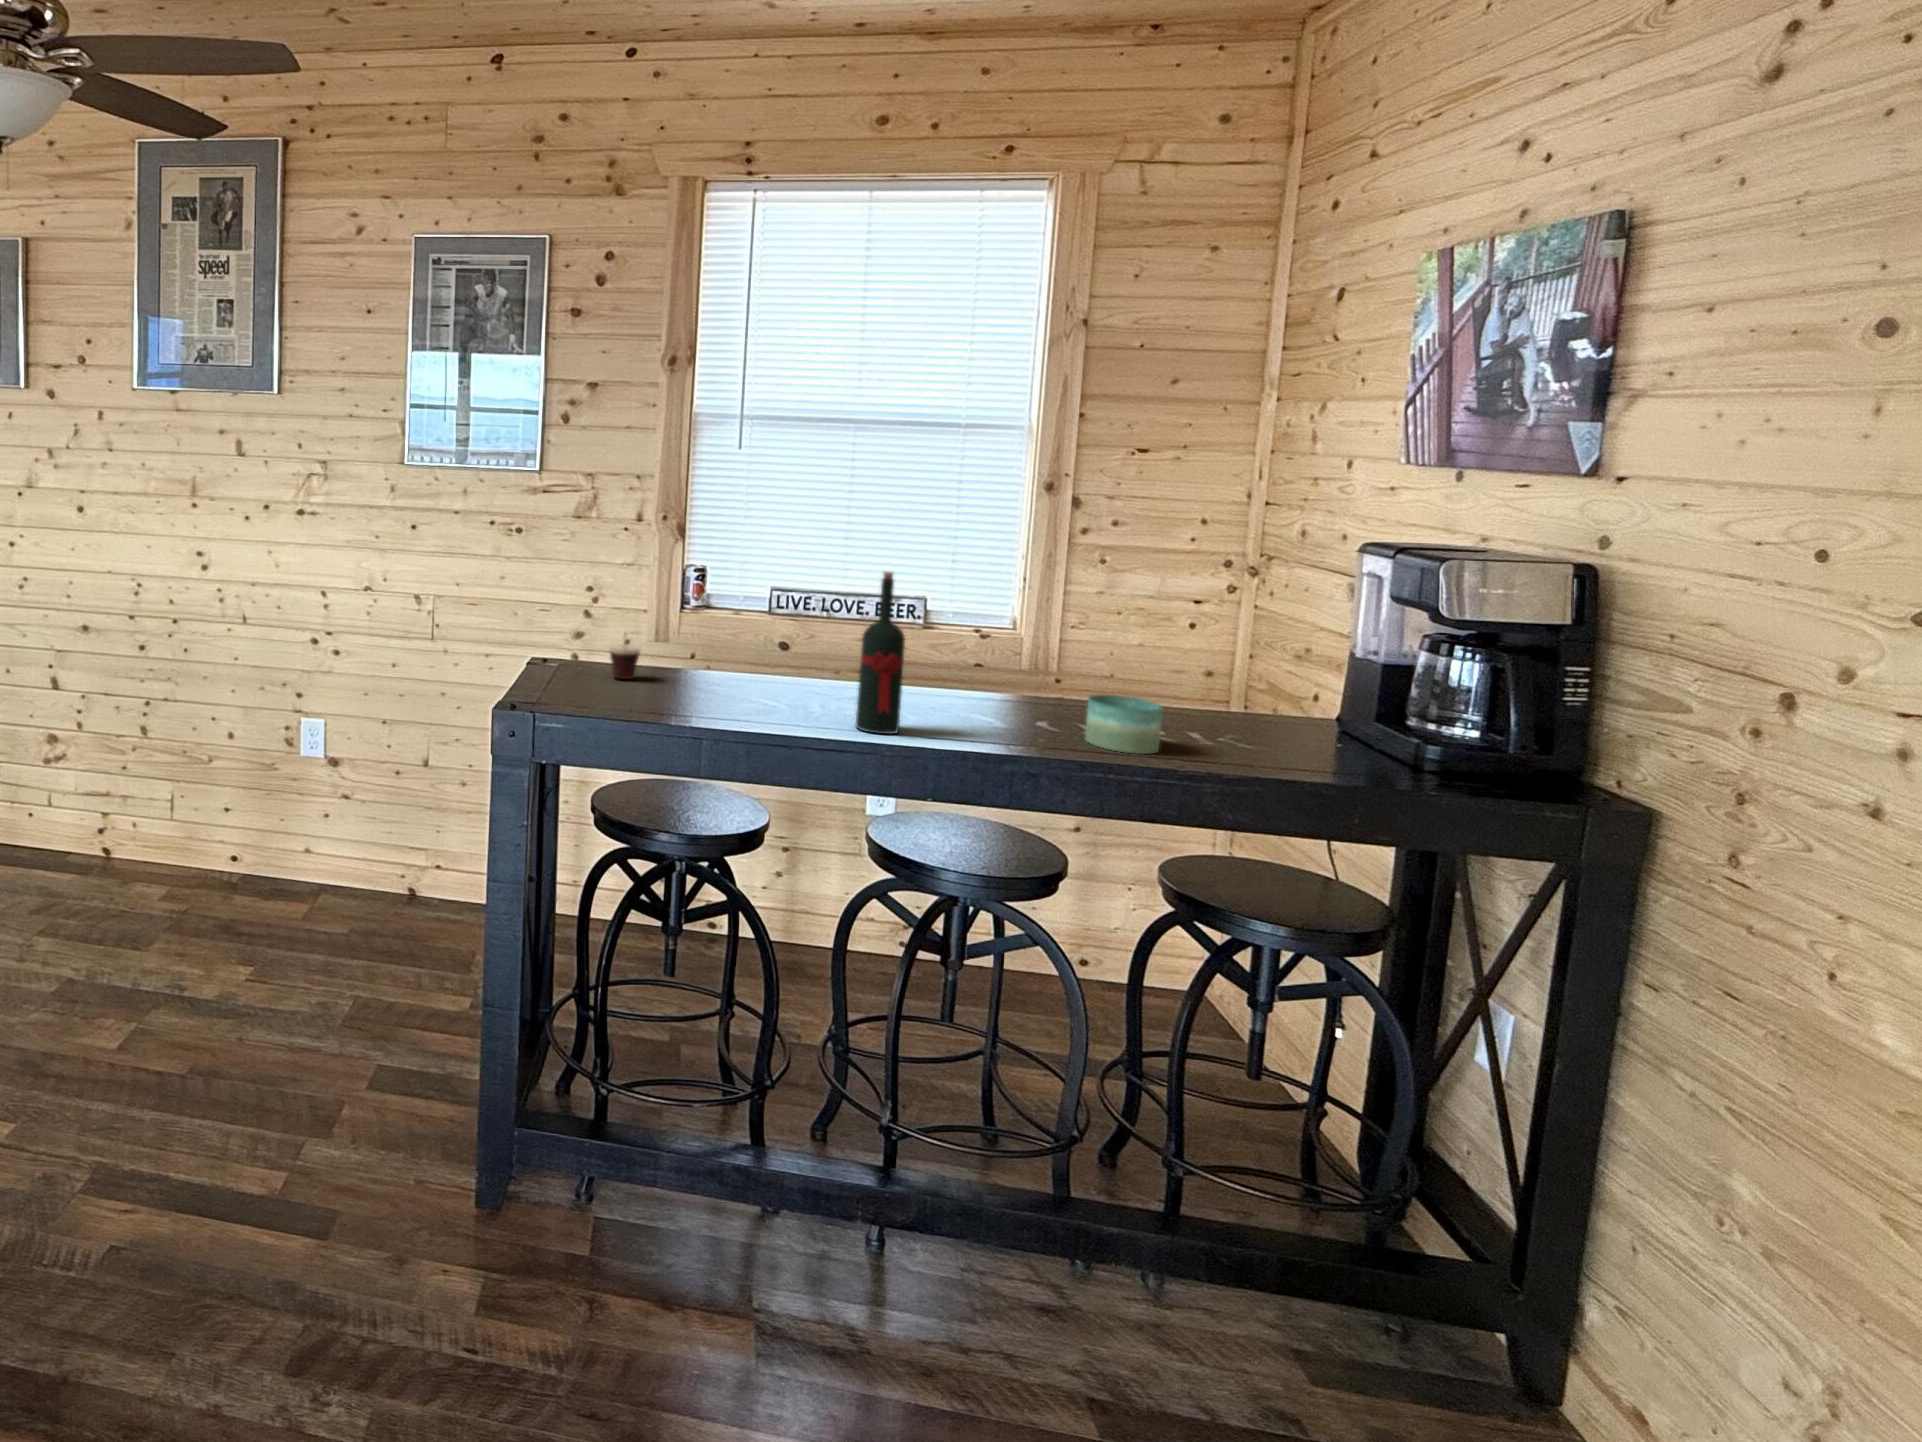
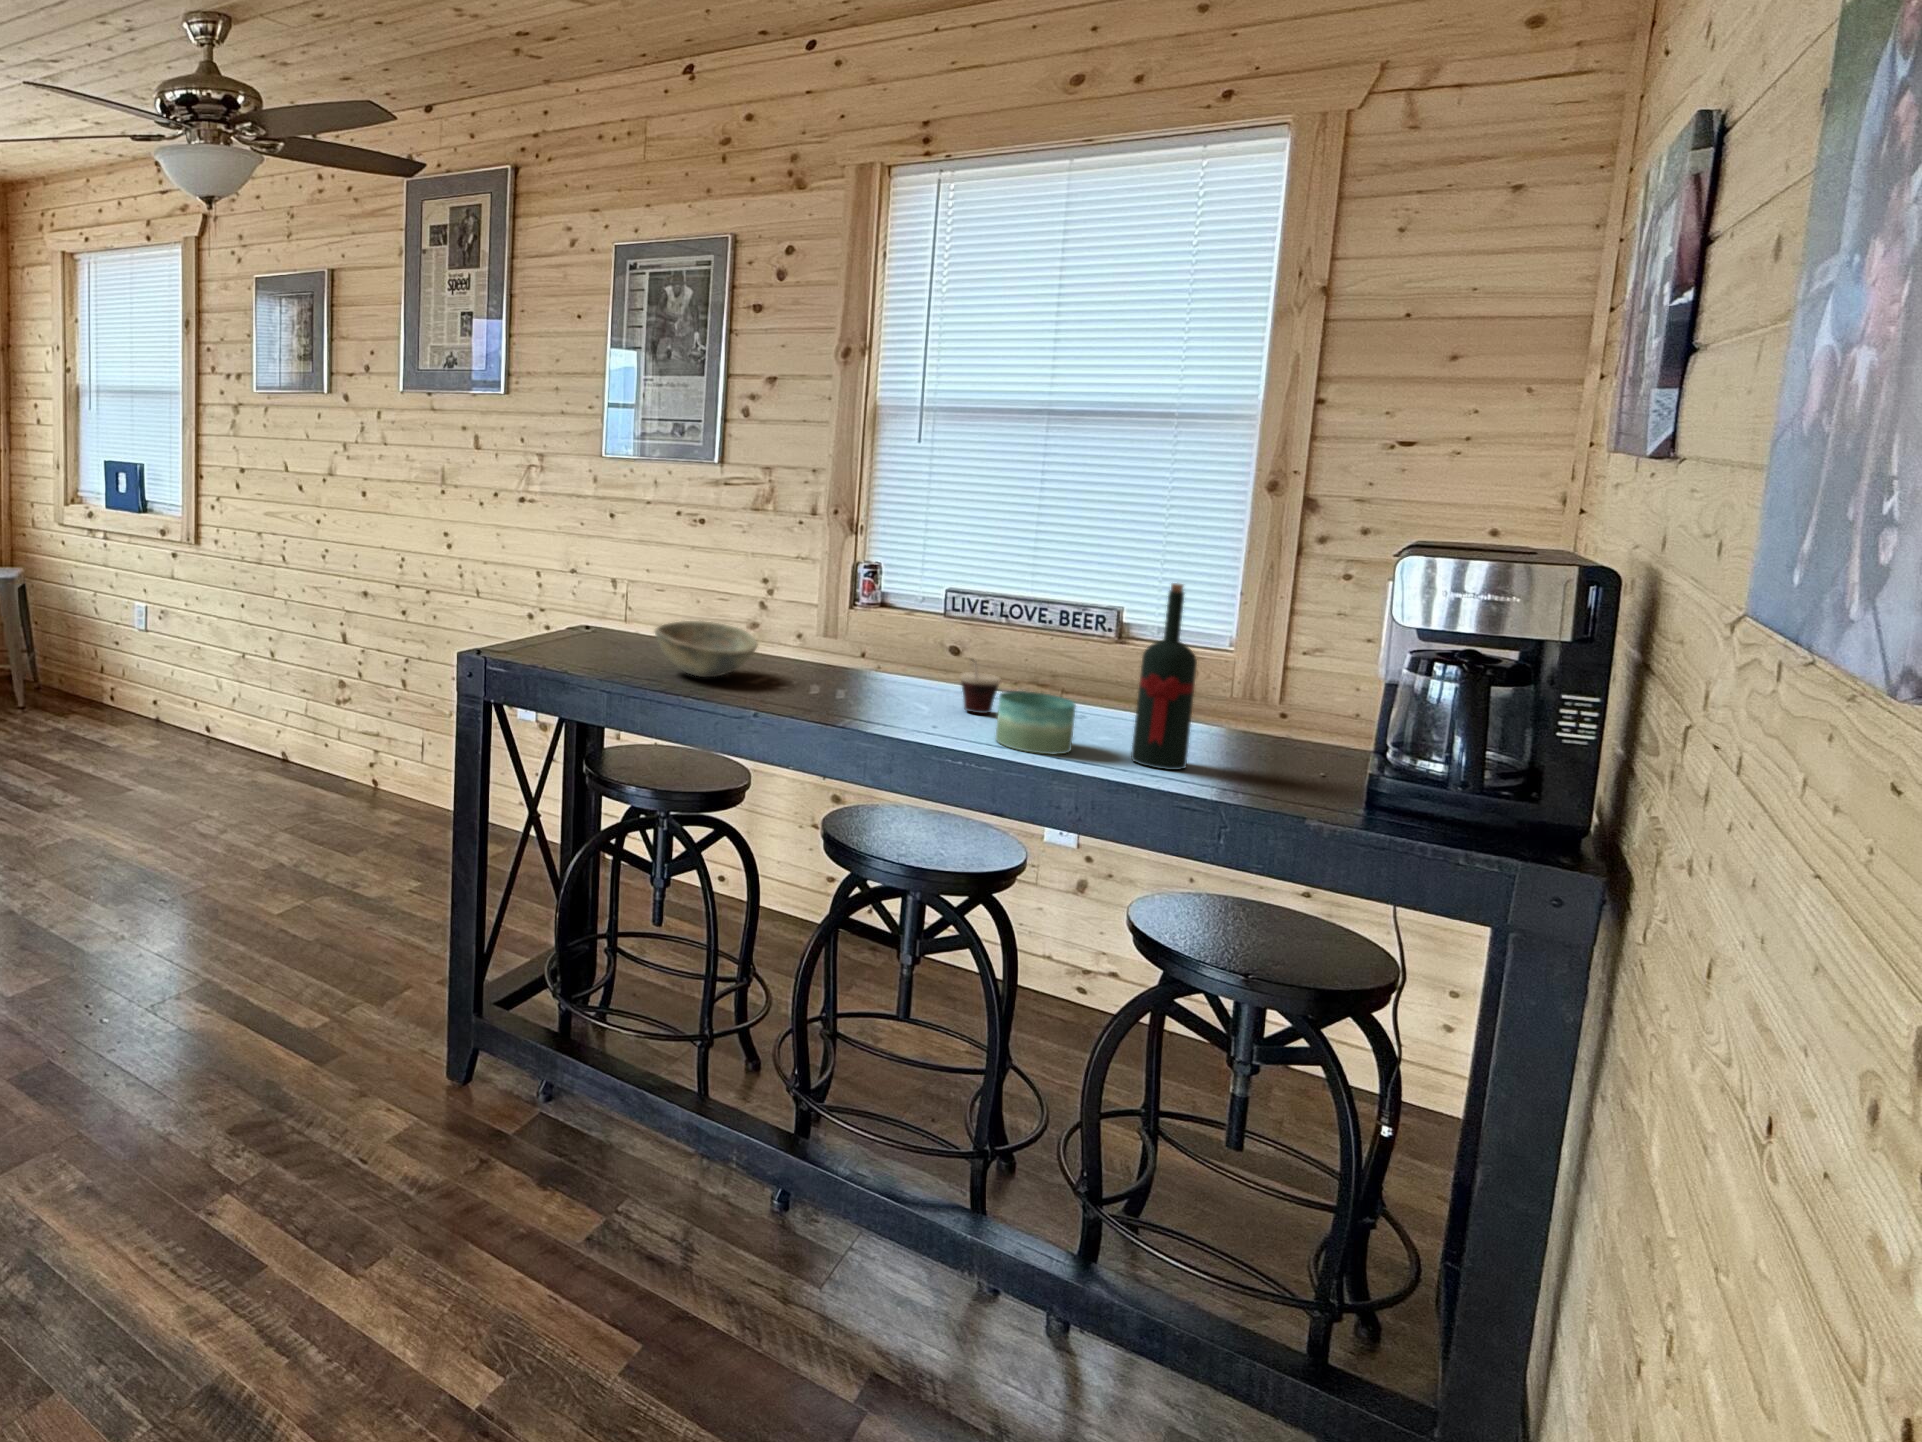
wine bottle: present [856,572,905,734] -> present [1131,583,1197,770]
cup: present [609,643,641,679] -> present [961,670,1000,714]
bowl: none [692,647,804,707] -> present [655,621,757,677]

